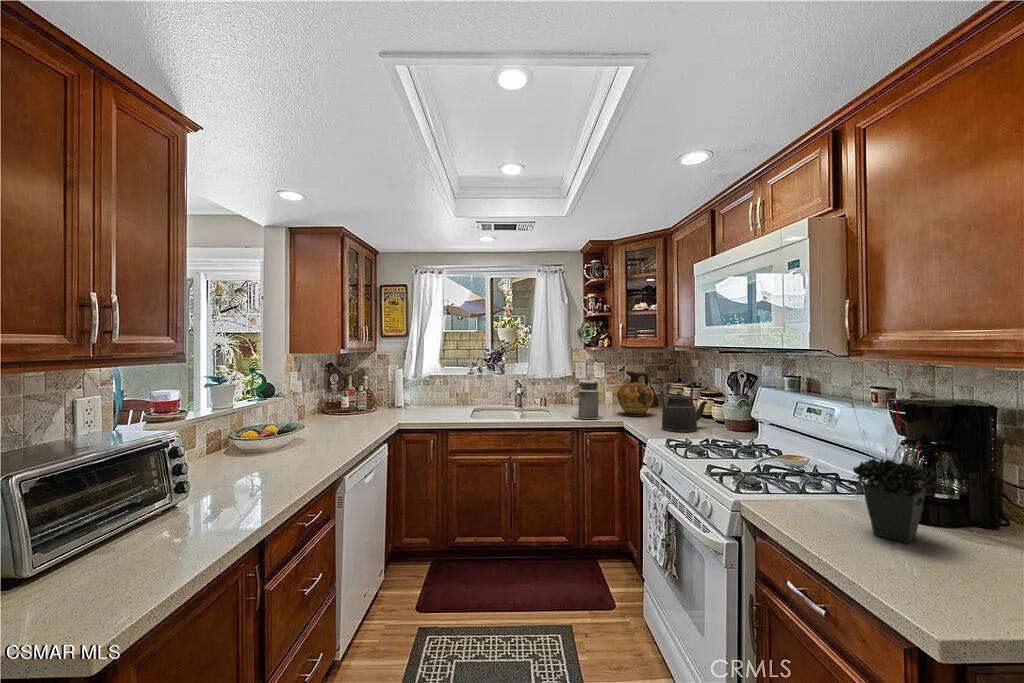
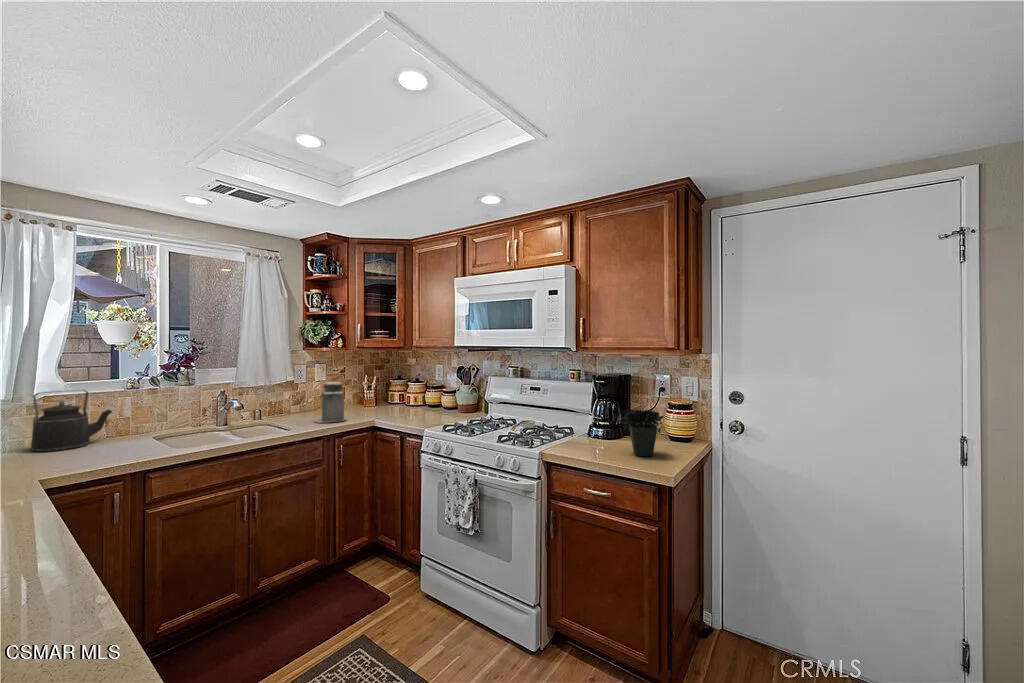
ceramic jug: present [617,371,654,416] -> none [355,371,391,414]
kettle: present [662,382,708,432] -> present [31,390,112,452]

